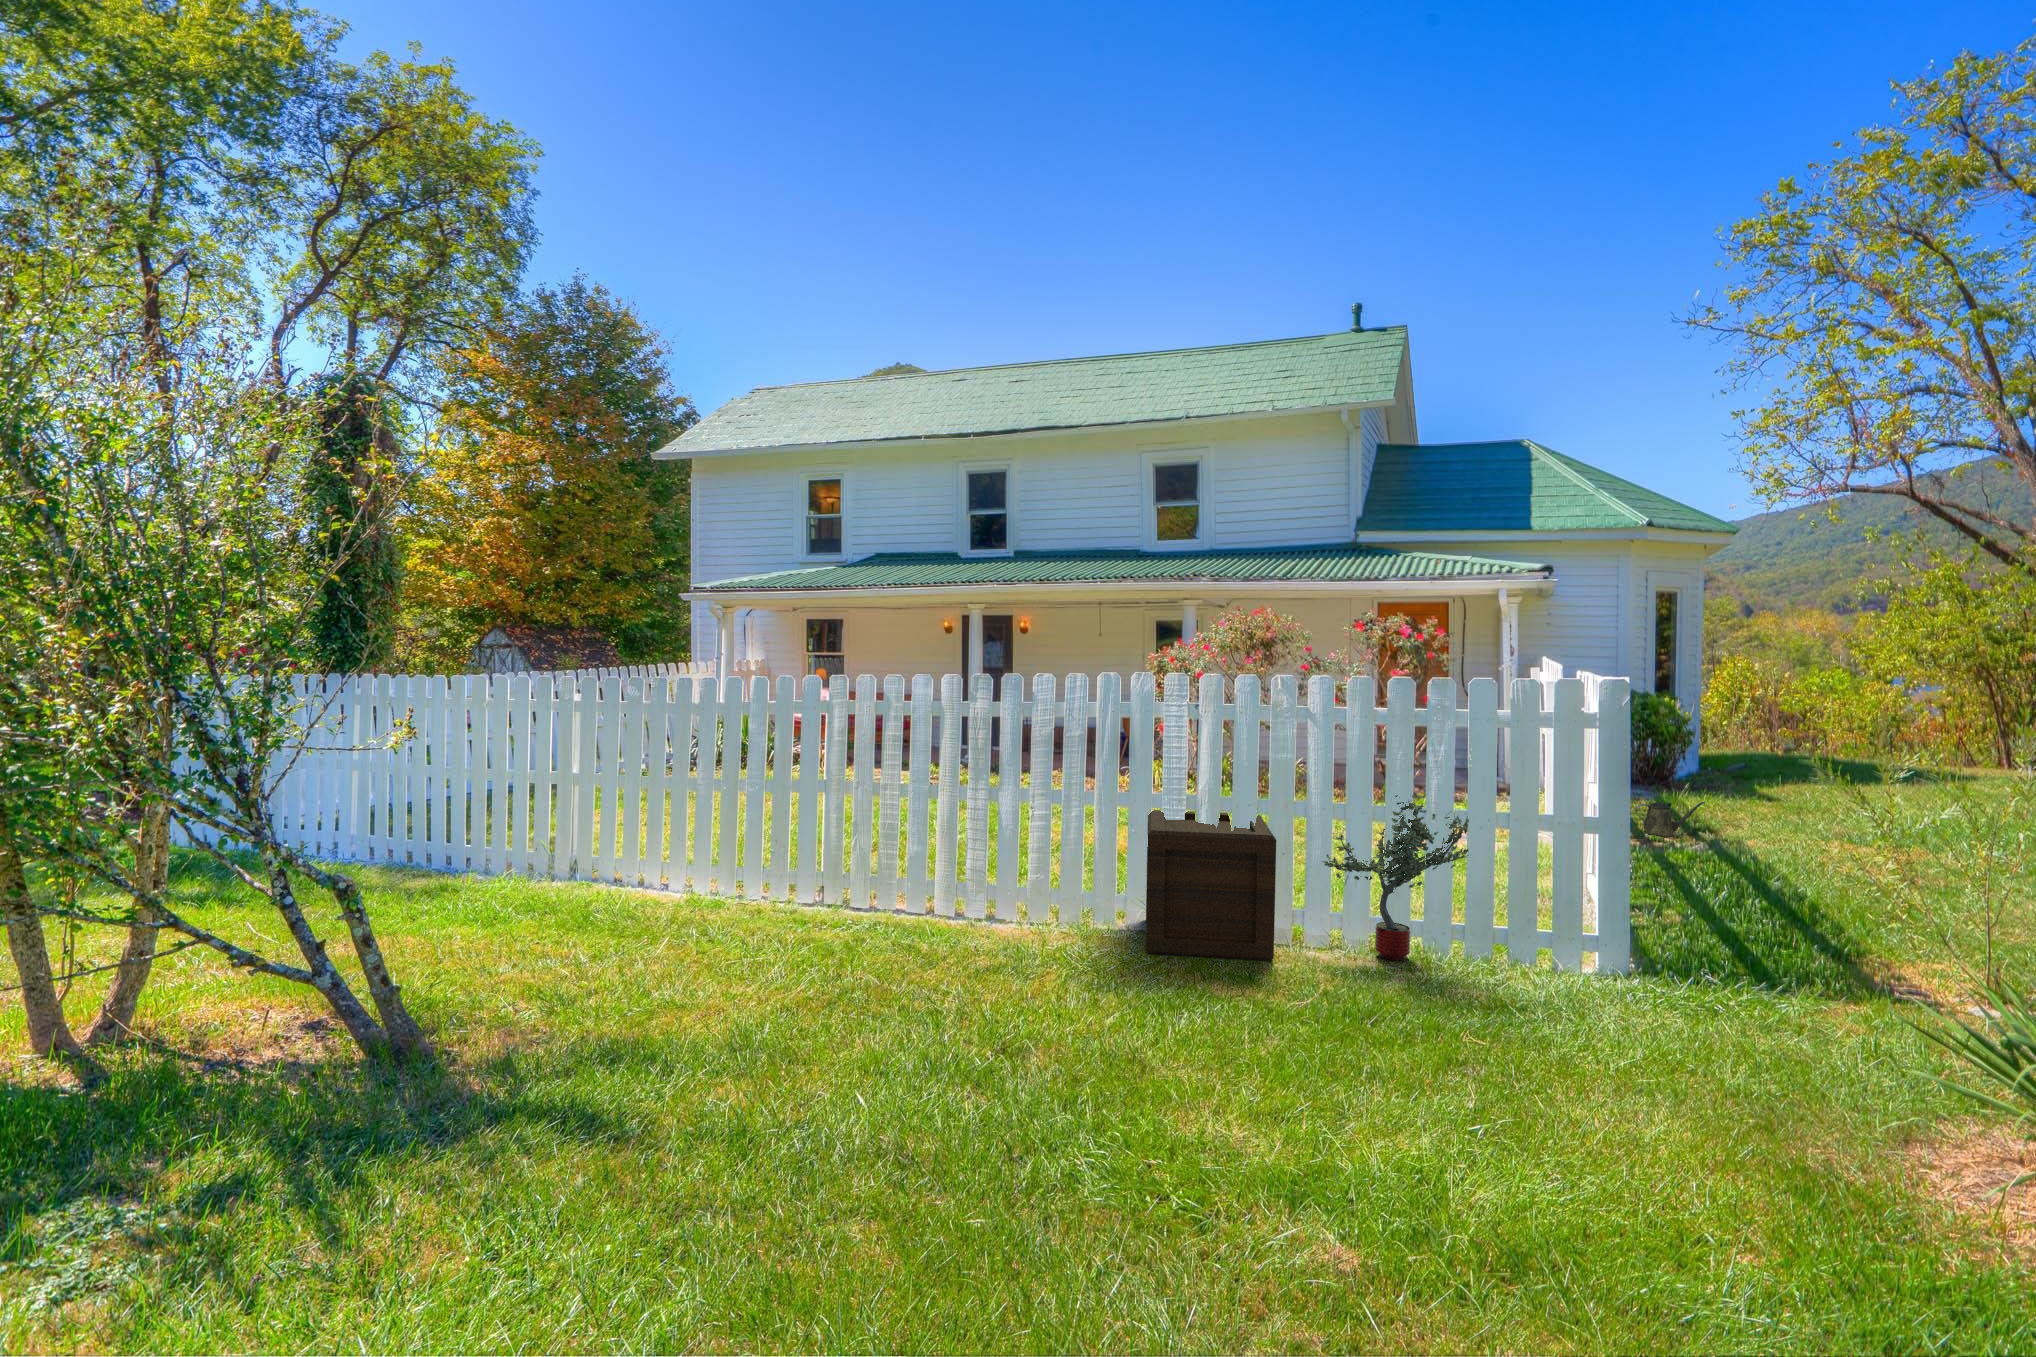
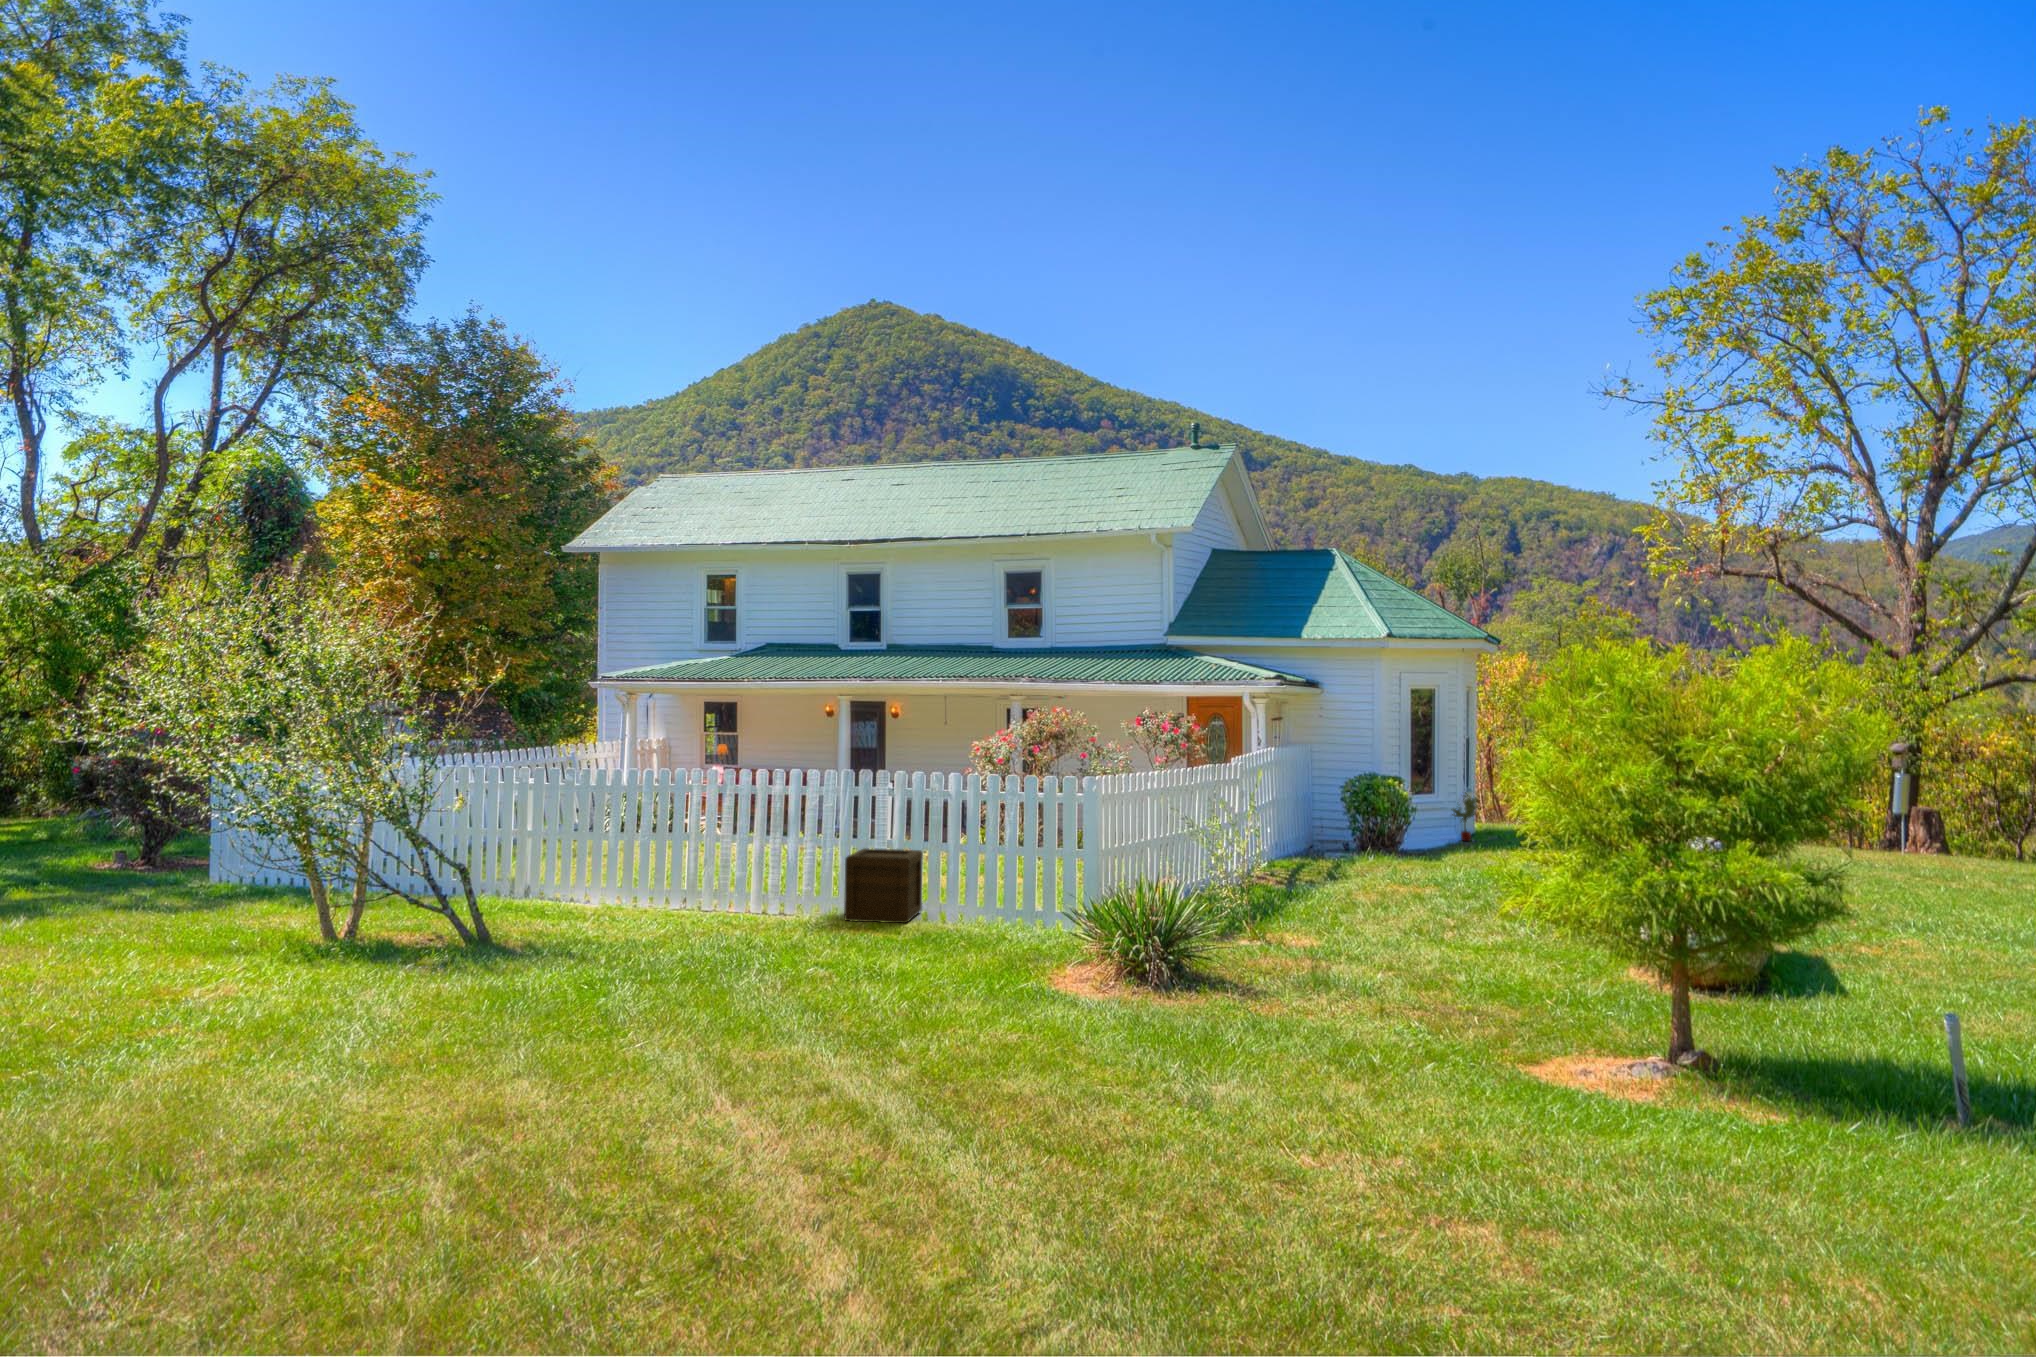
potted tree: present [1322,792,1469,961] -> present [1451,792,1478,841]
watering can: present [1635,802,1705,837] -> none [1265,854,1308,878]

